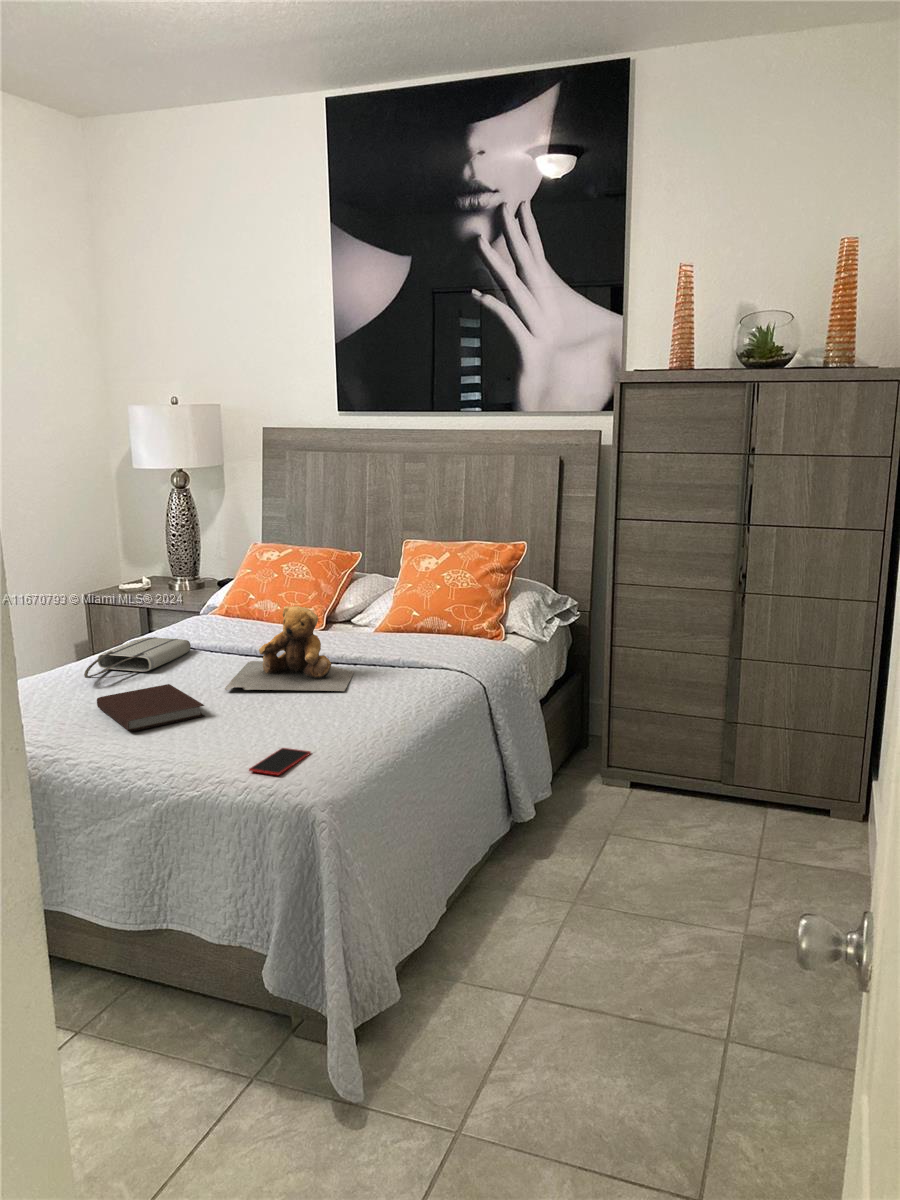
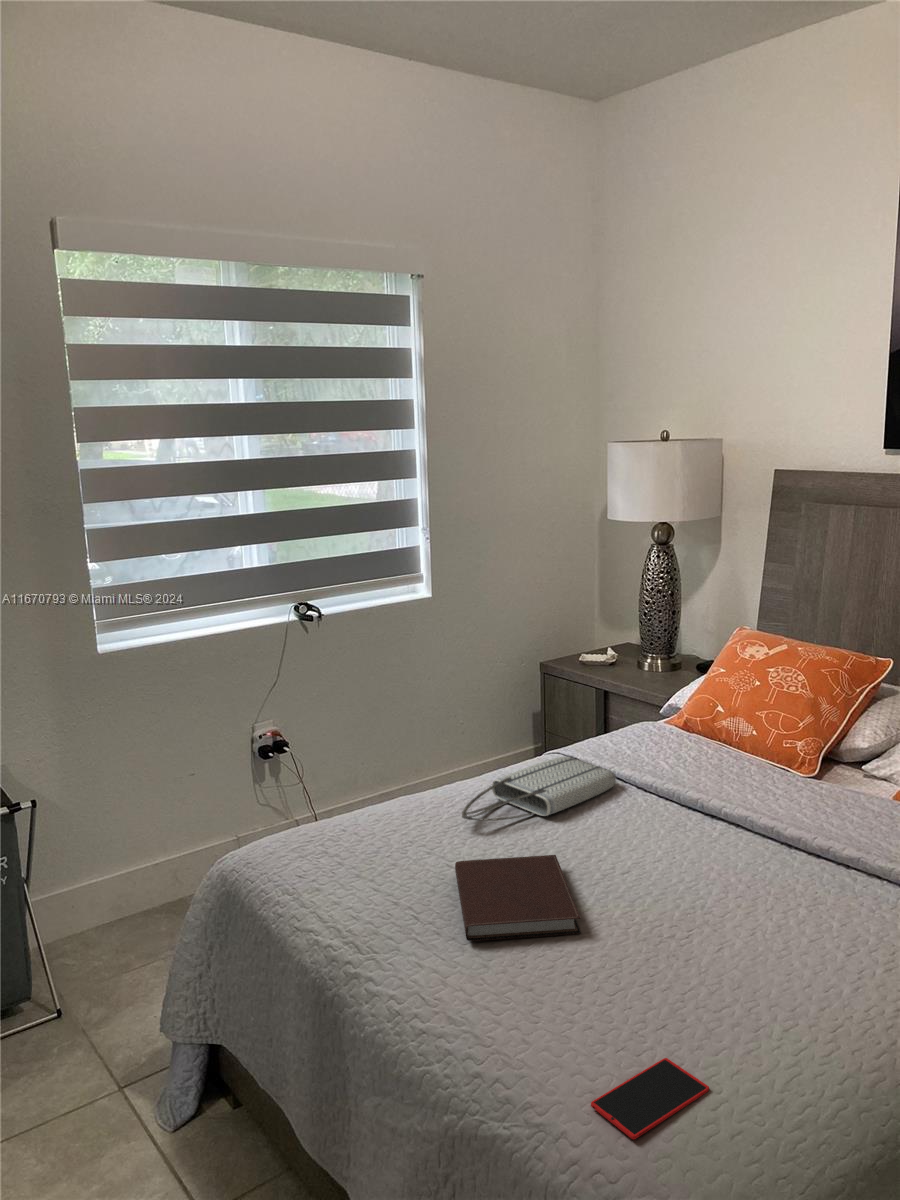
teddy bear: present [225,606,354,691] -> none [628,767,852,935]

